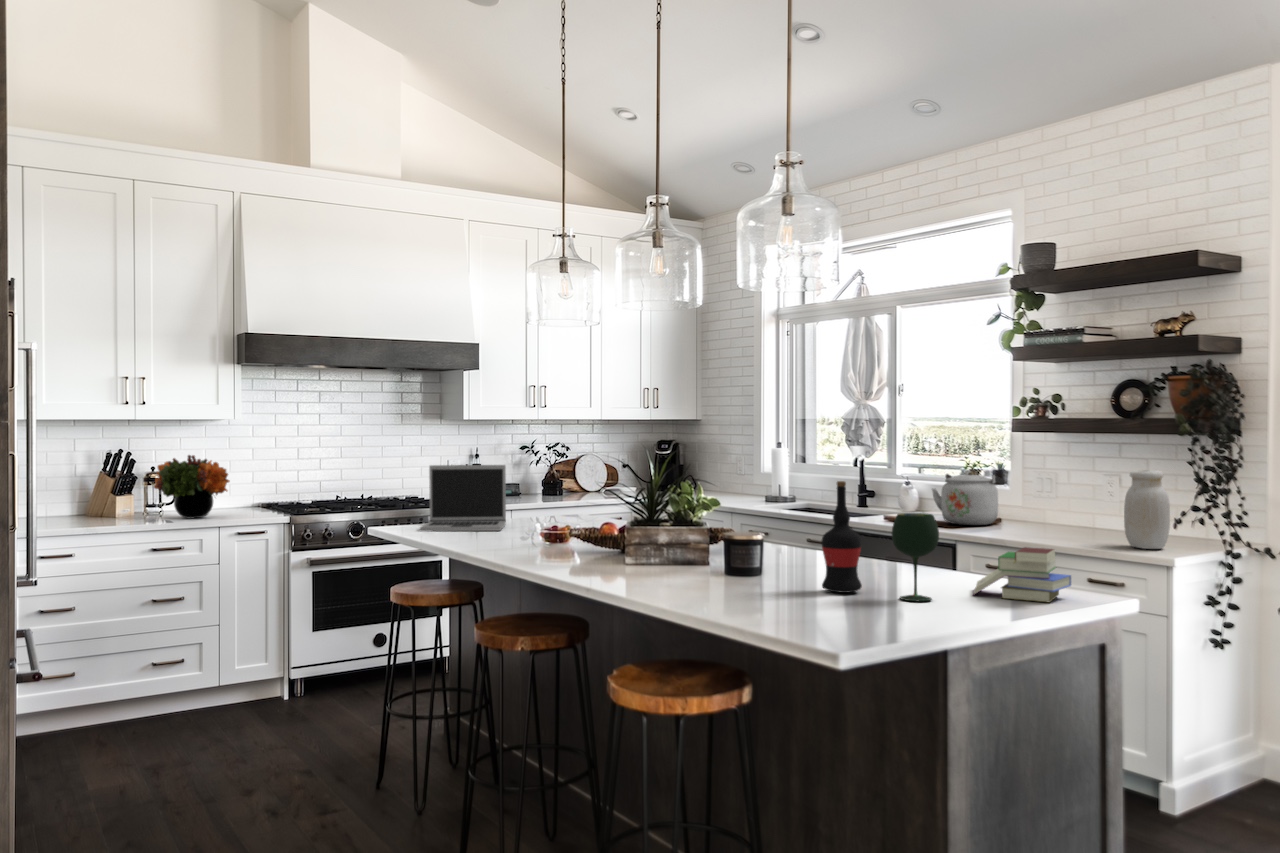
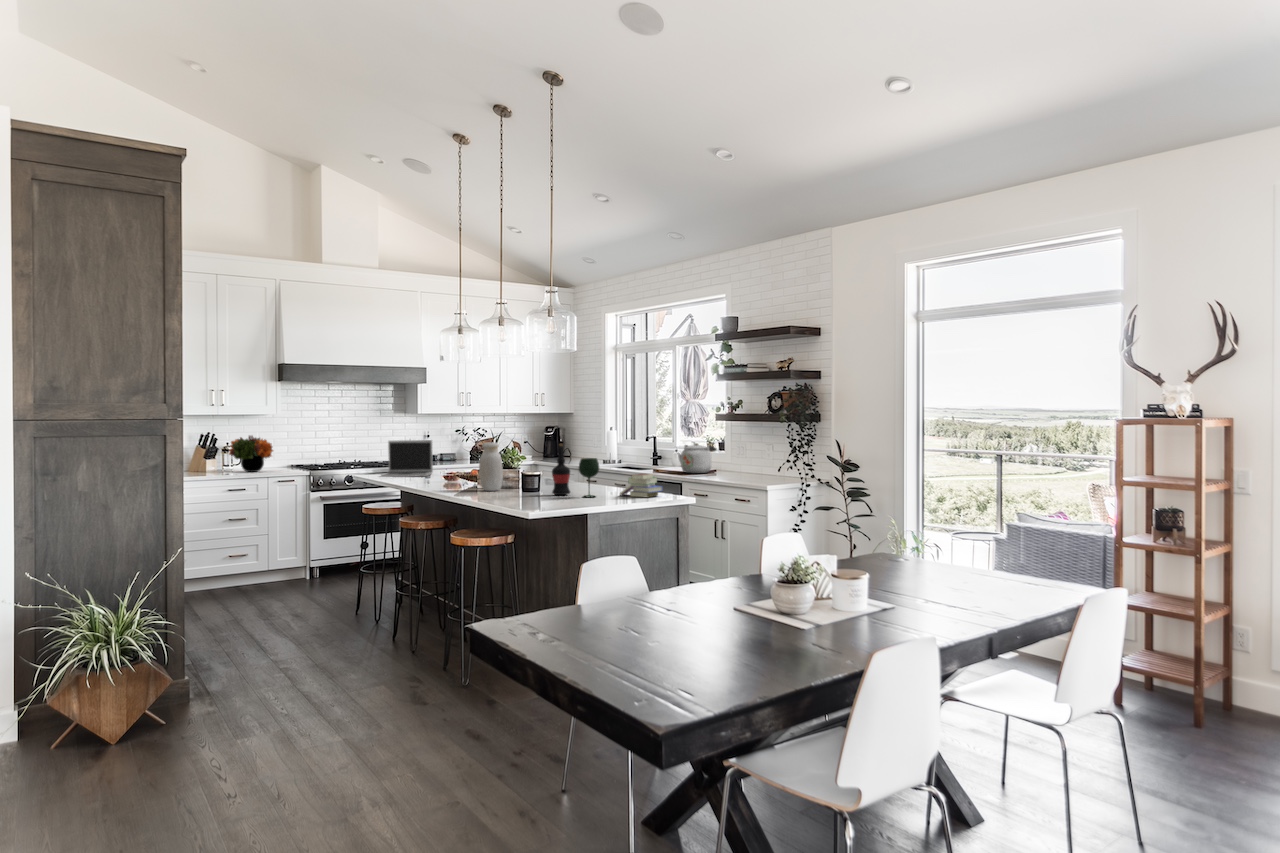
jar: present [1124,470,1170,549] -> present [479,442,503,491]

